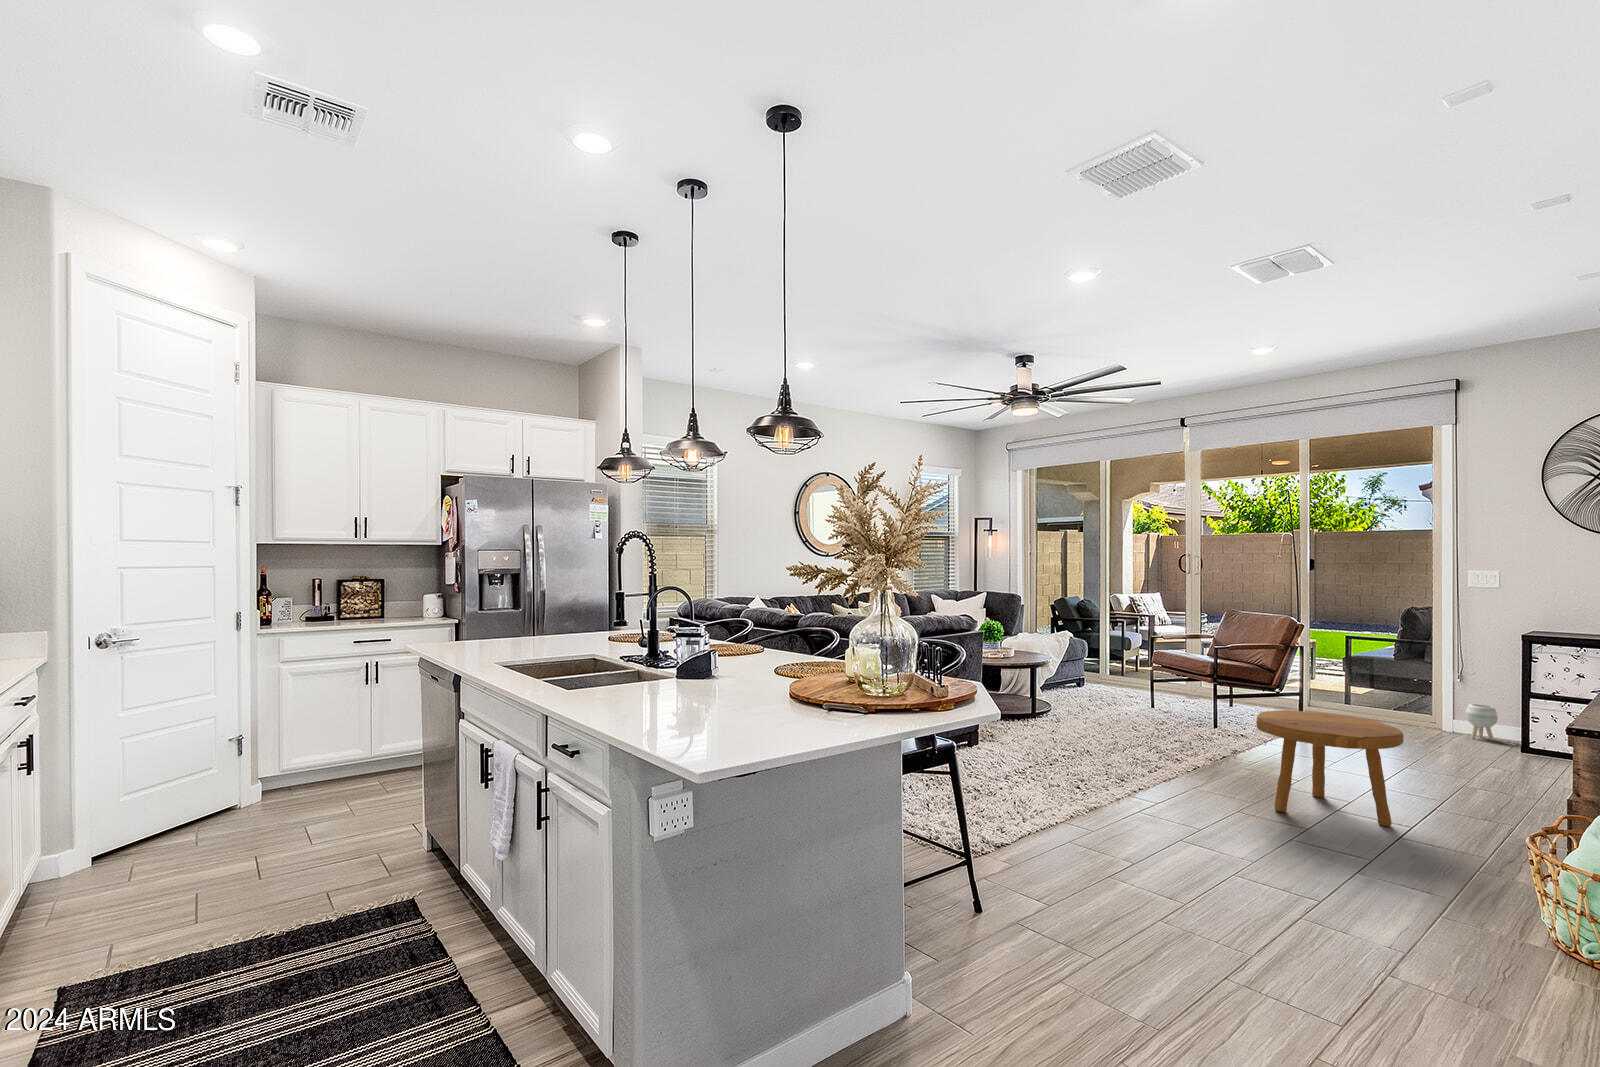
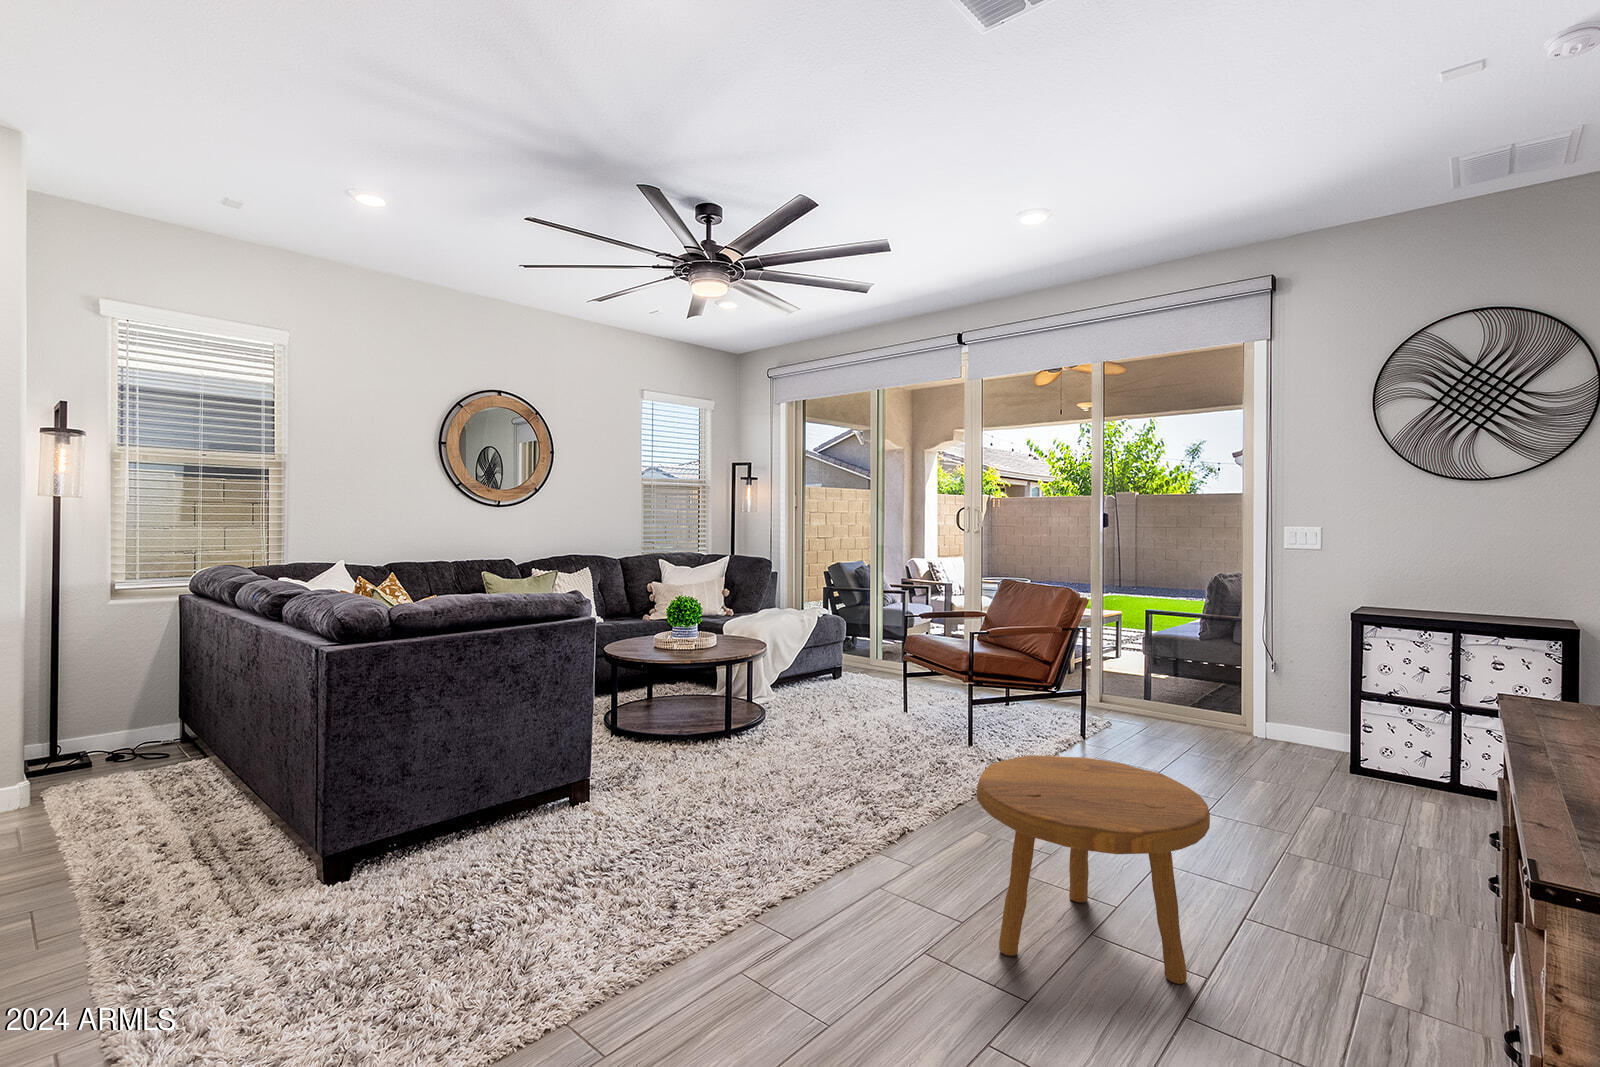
planter: present [1466,704,1498,741] -> none [1279,701,1316,750]

